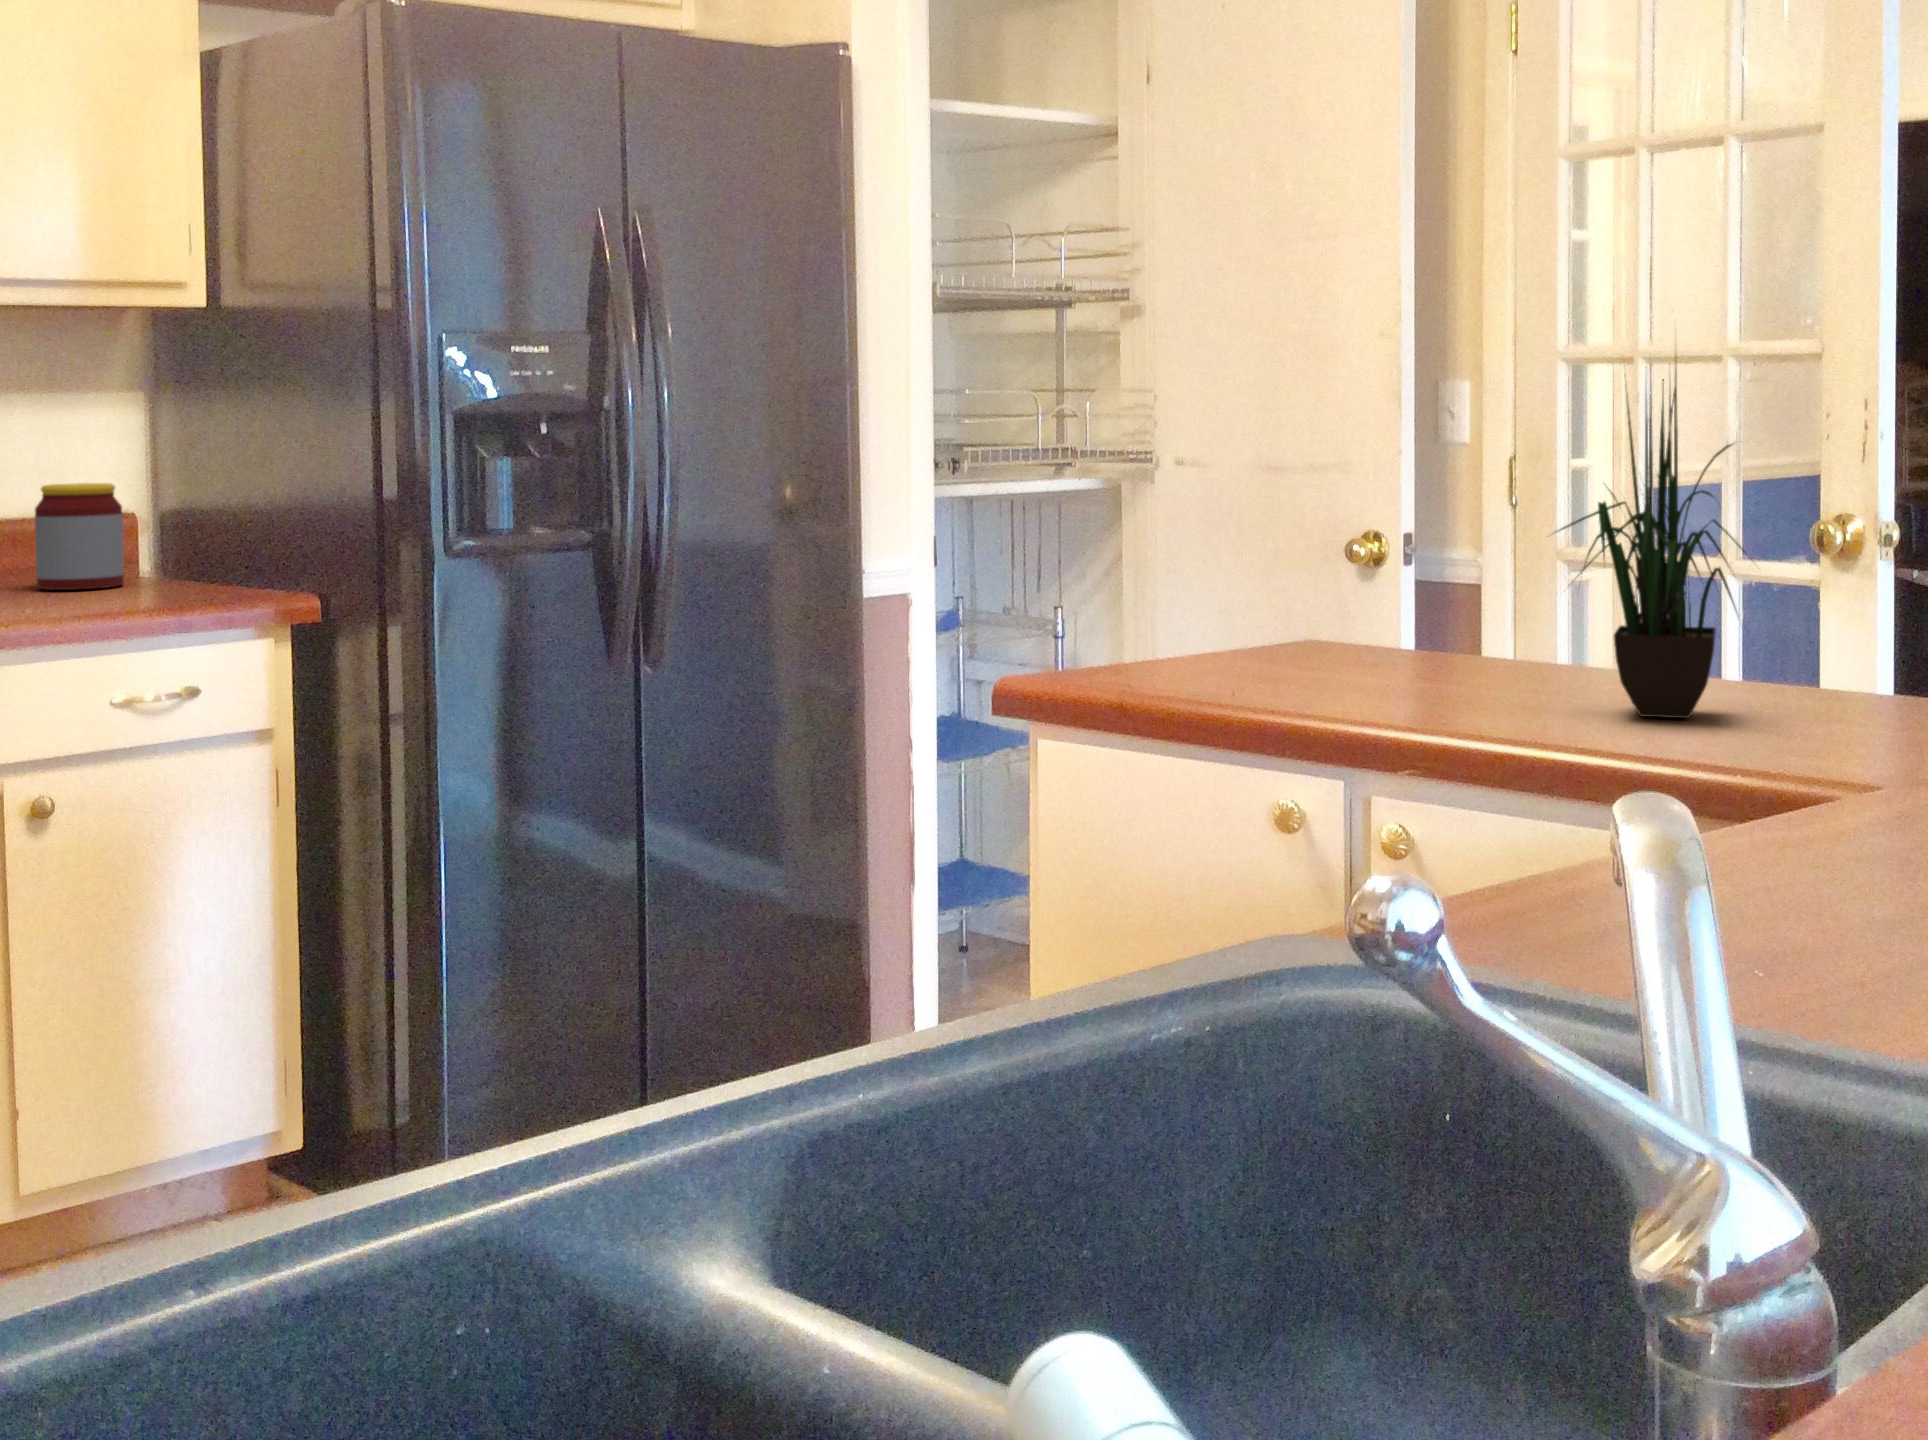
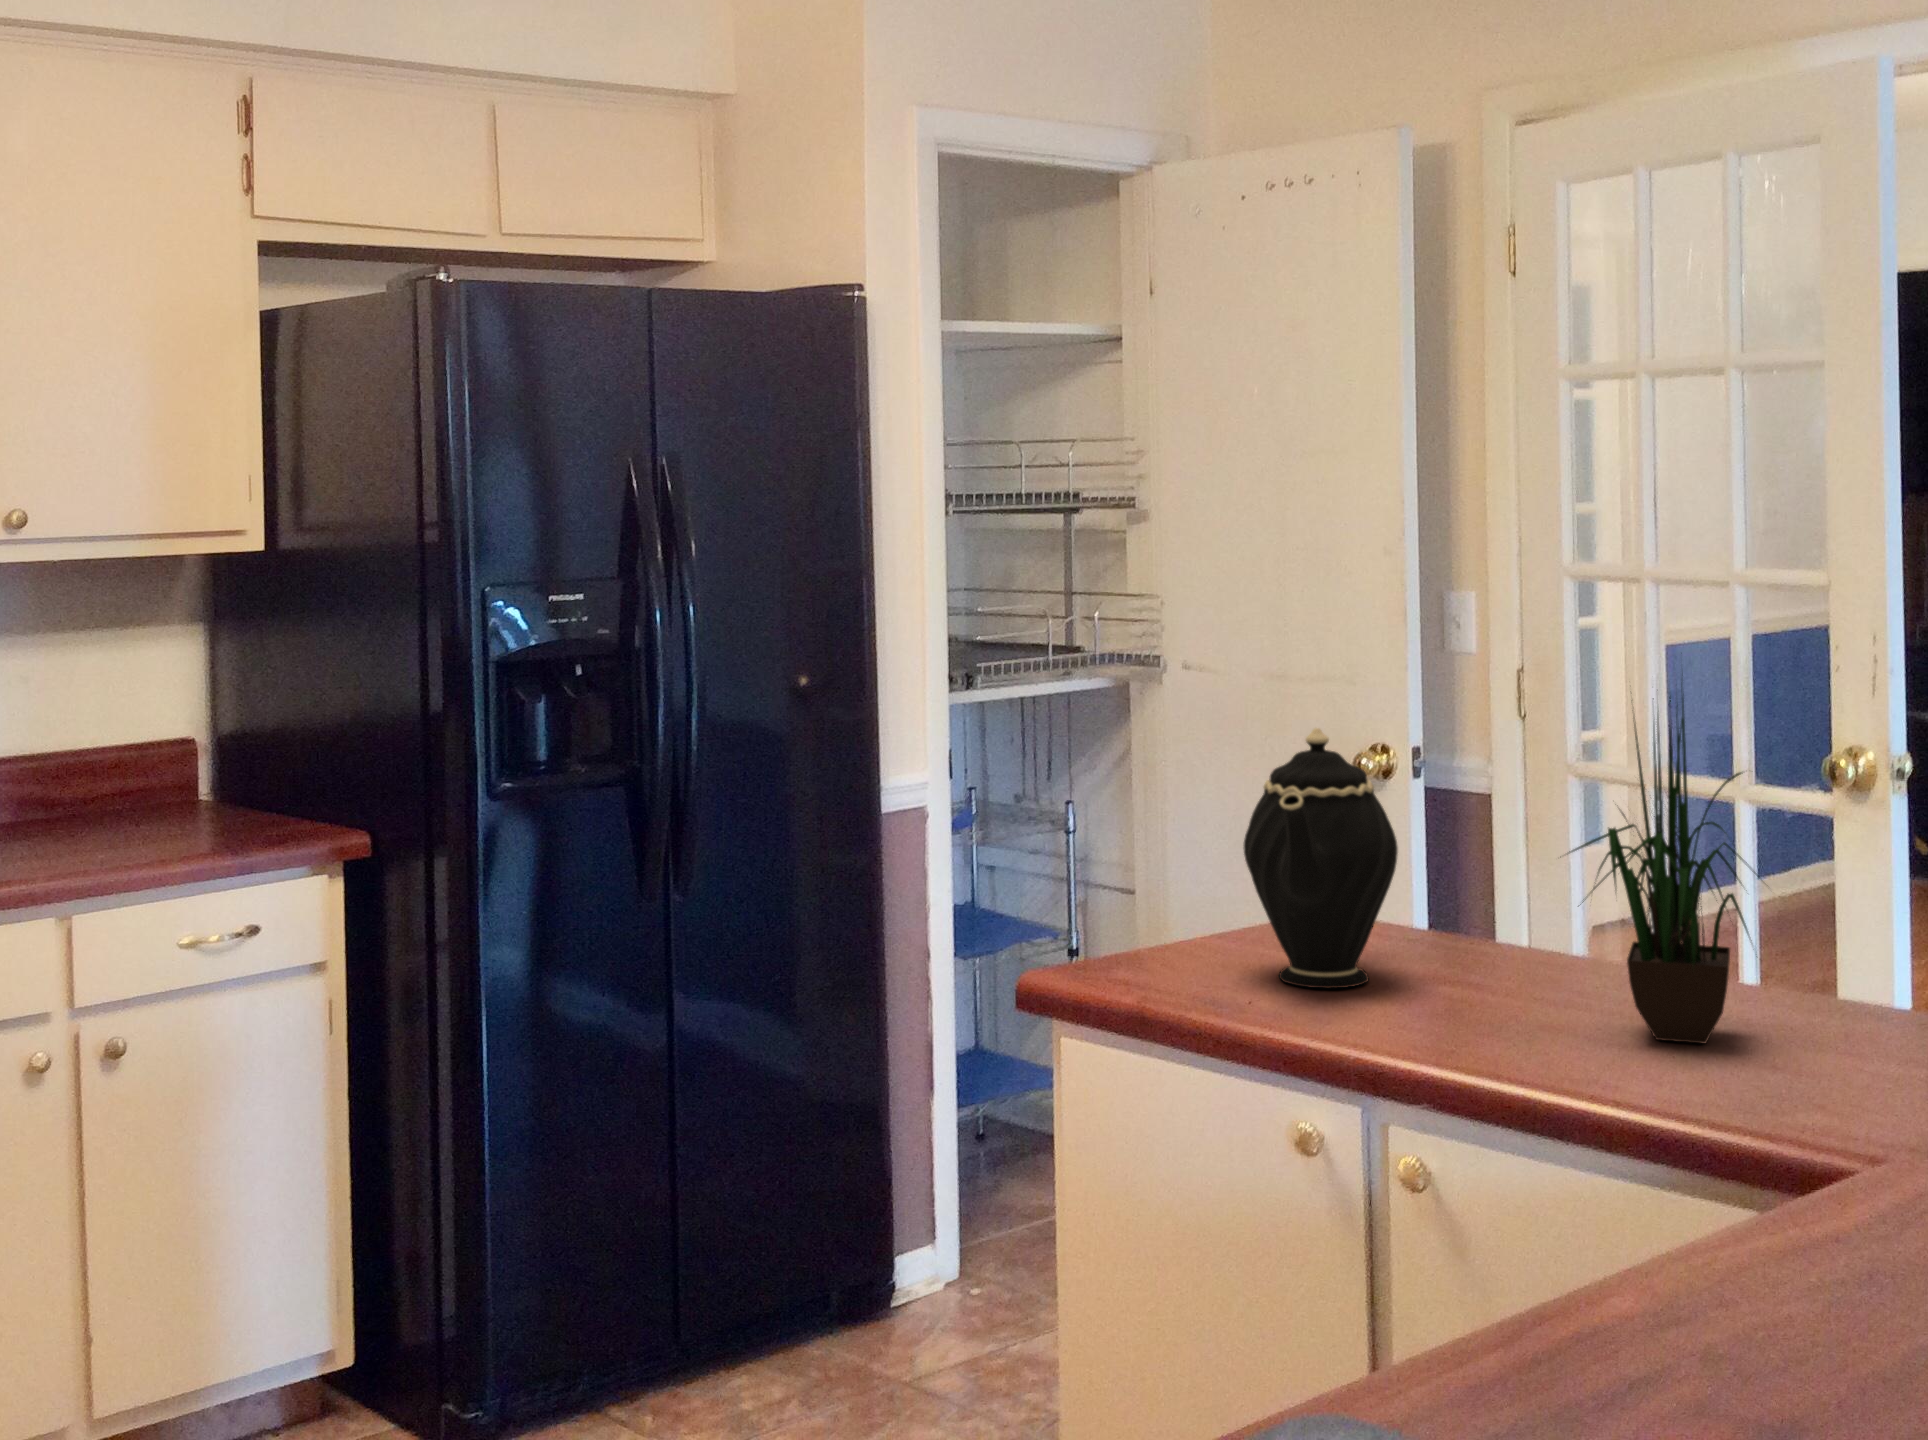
teapot: none [1231,425,1387,686] -> present [1244,728,1398,989]
jar: present [35,483,124,590] -> none [107,719,187,824]

